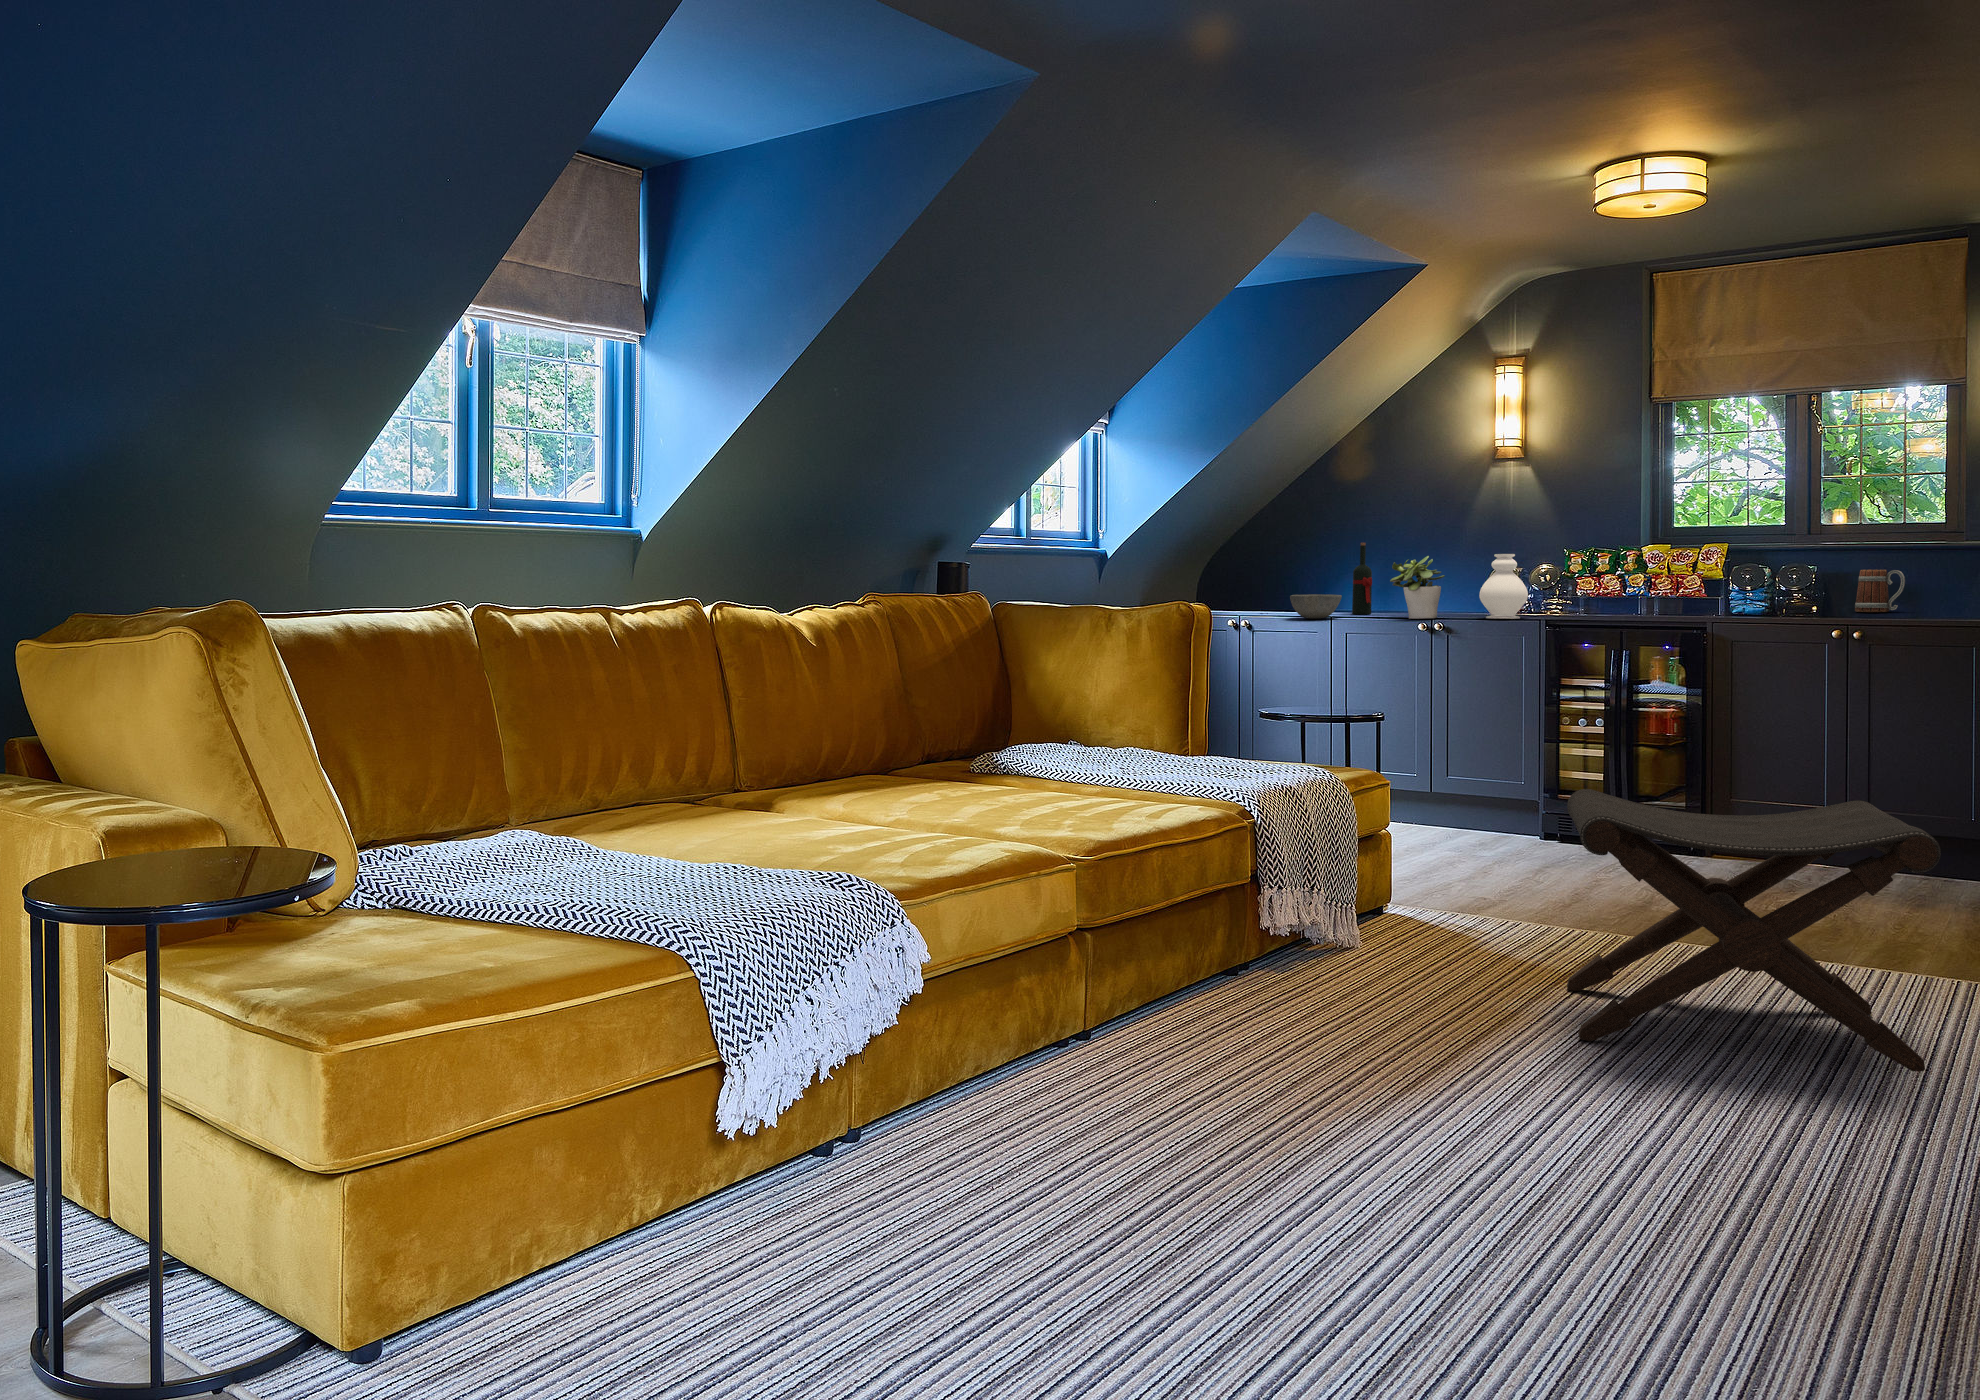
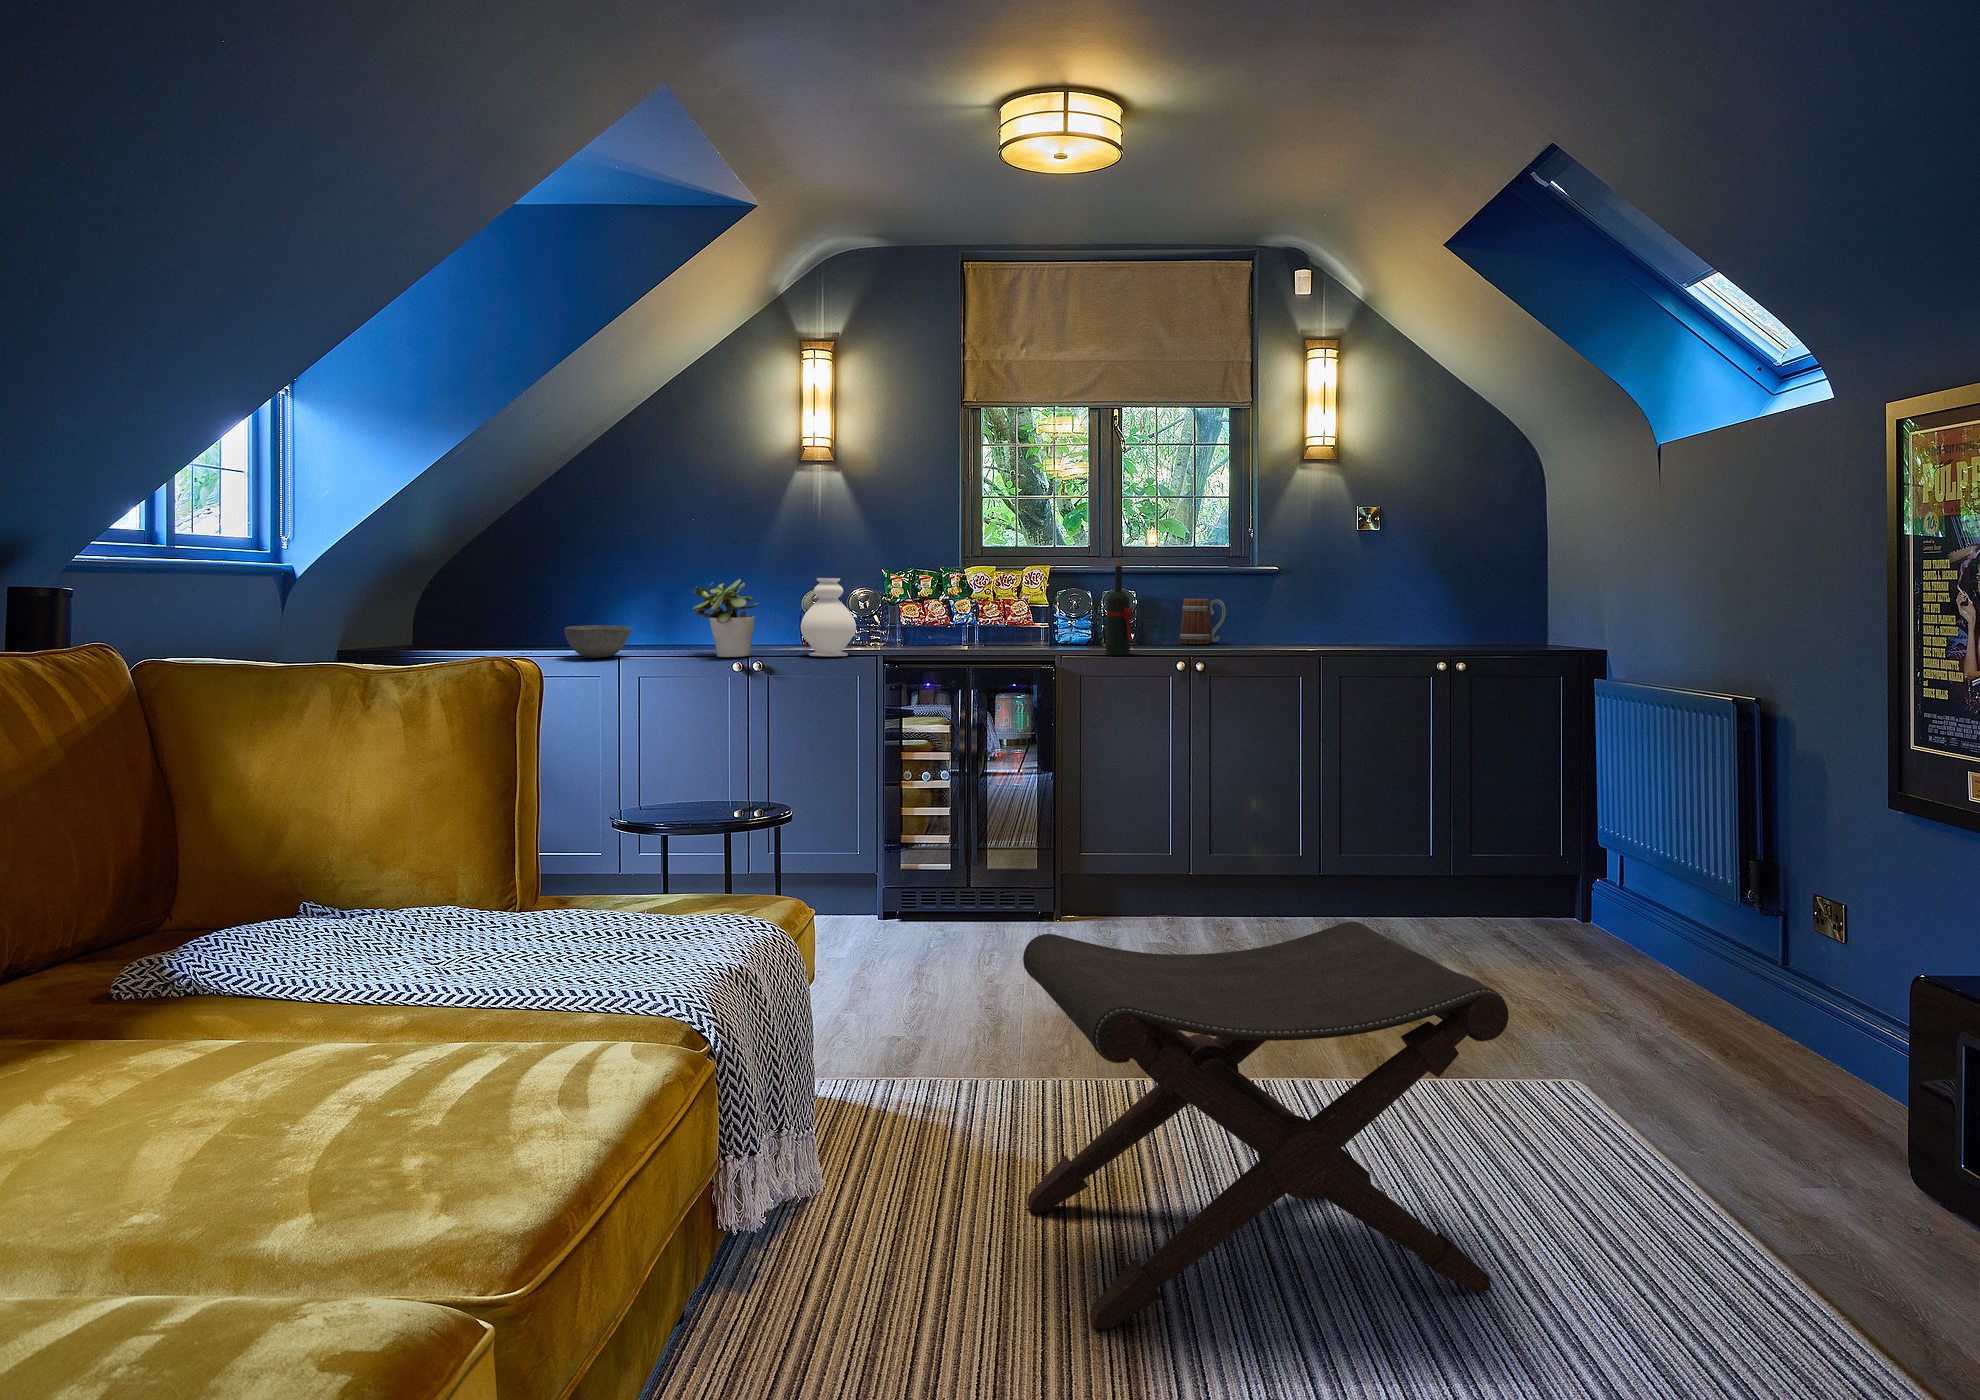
wine bottle: present [1352,543,1372,614] -> present [1106,563,1133,655]

